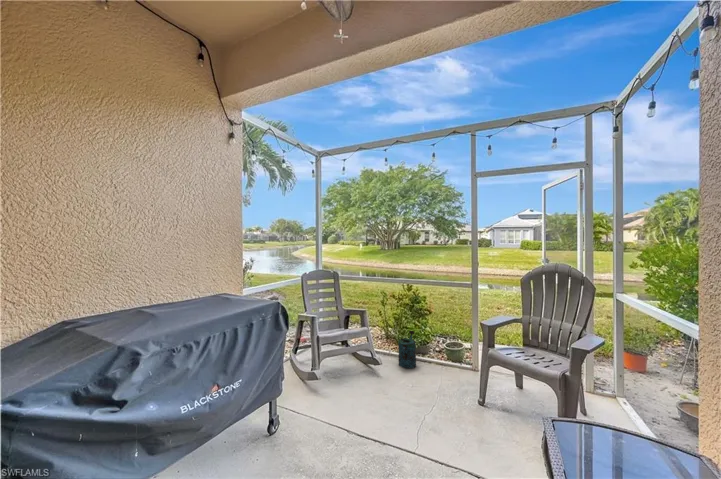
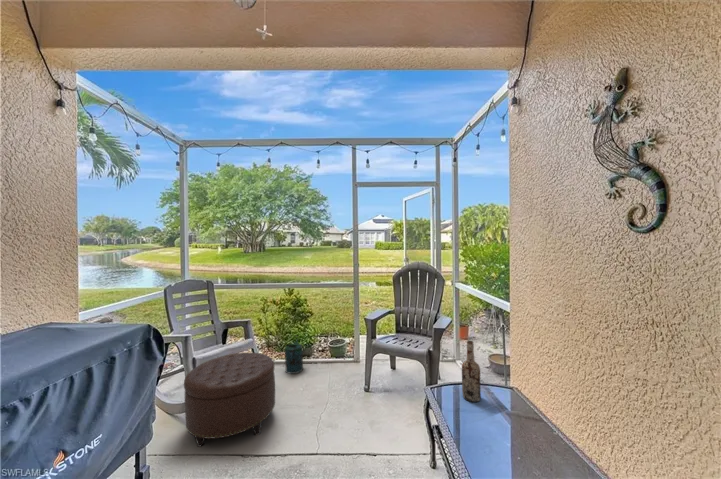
ottoman: none [308,338,383,418] -> present [184,353,275,447]
wine bottle: none [606,370,639,458] -> present [462,341,481,402]

